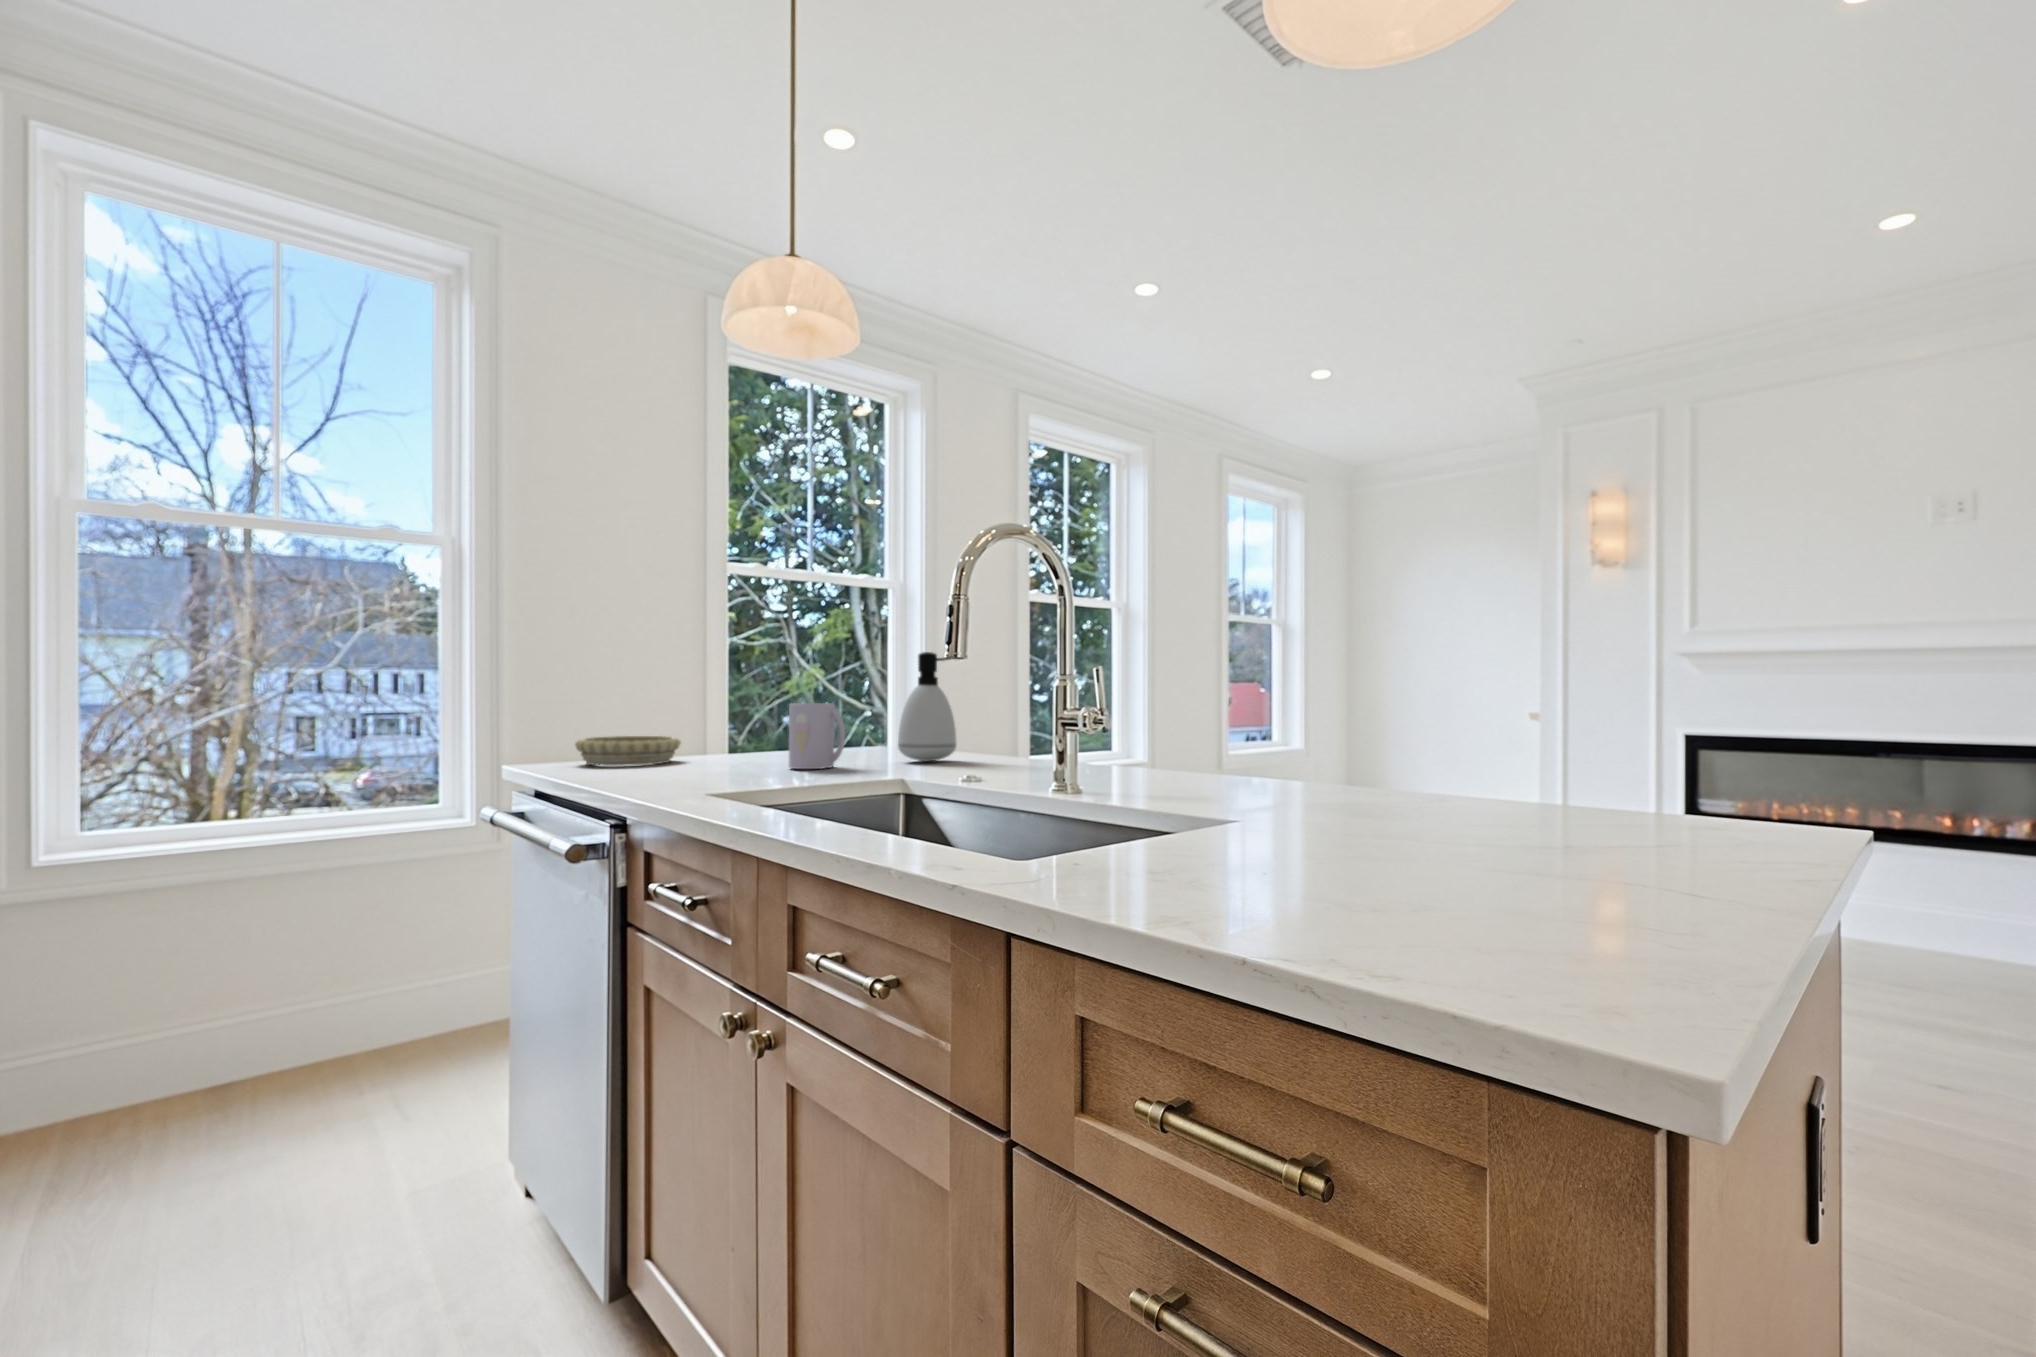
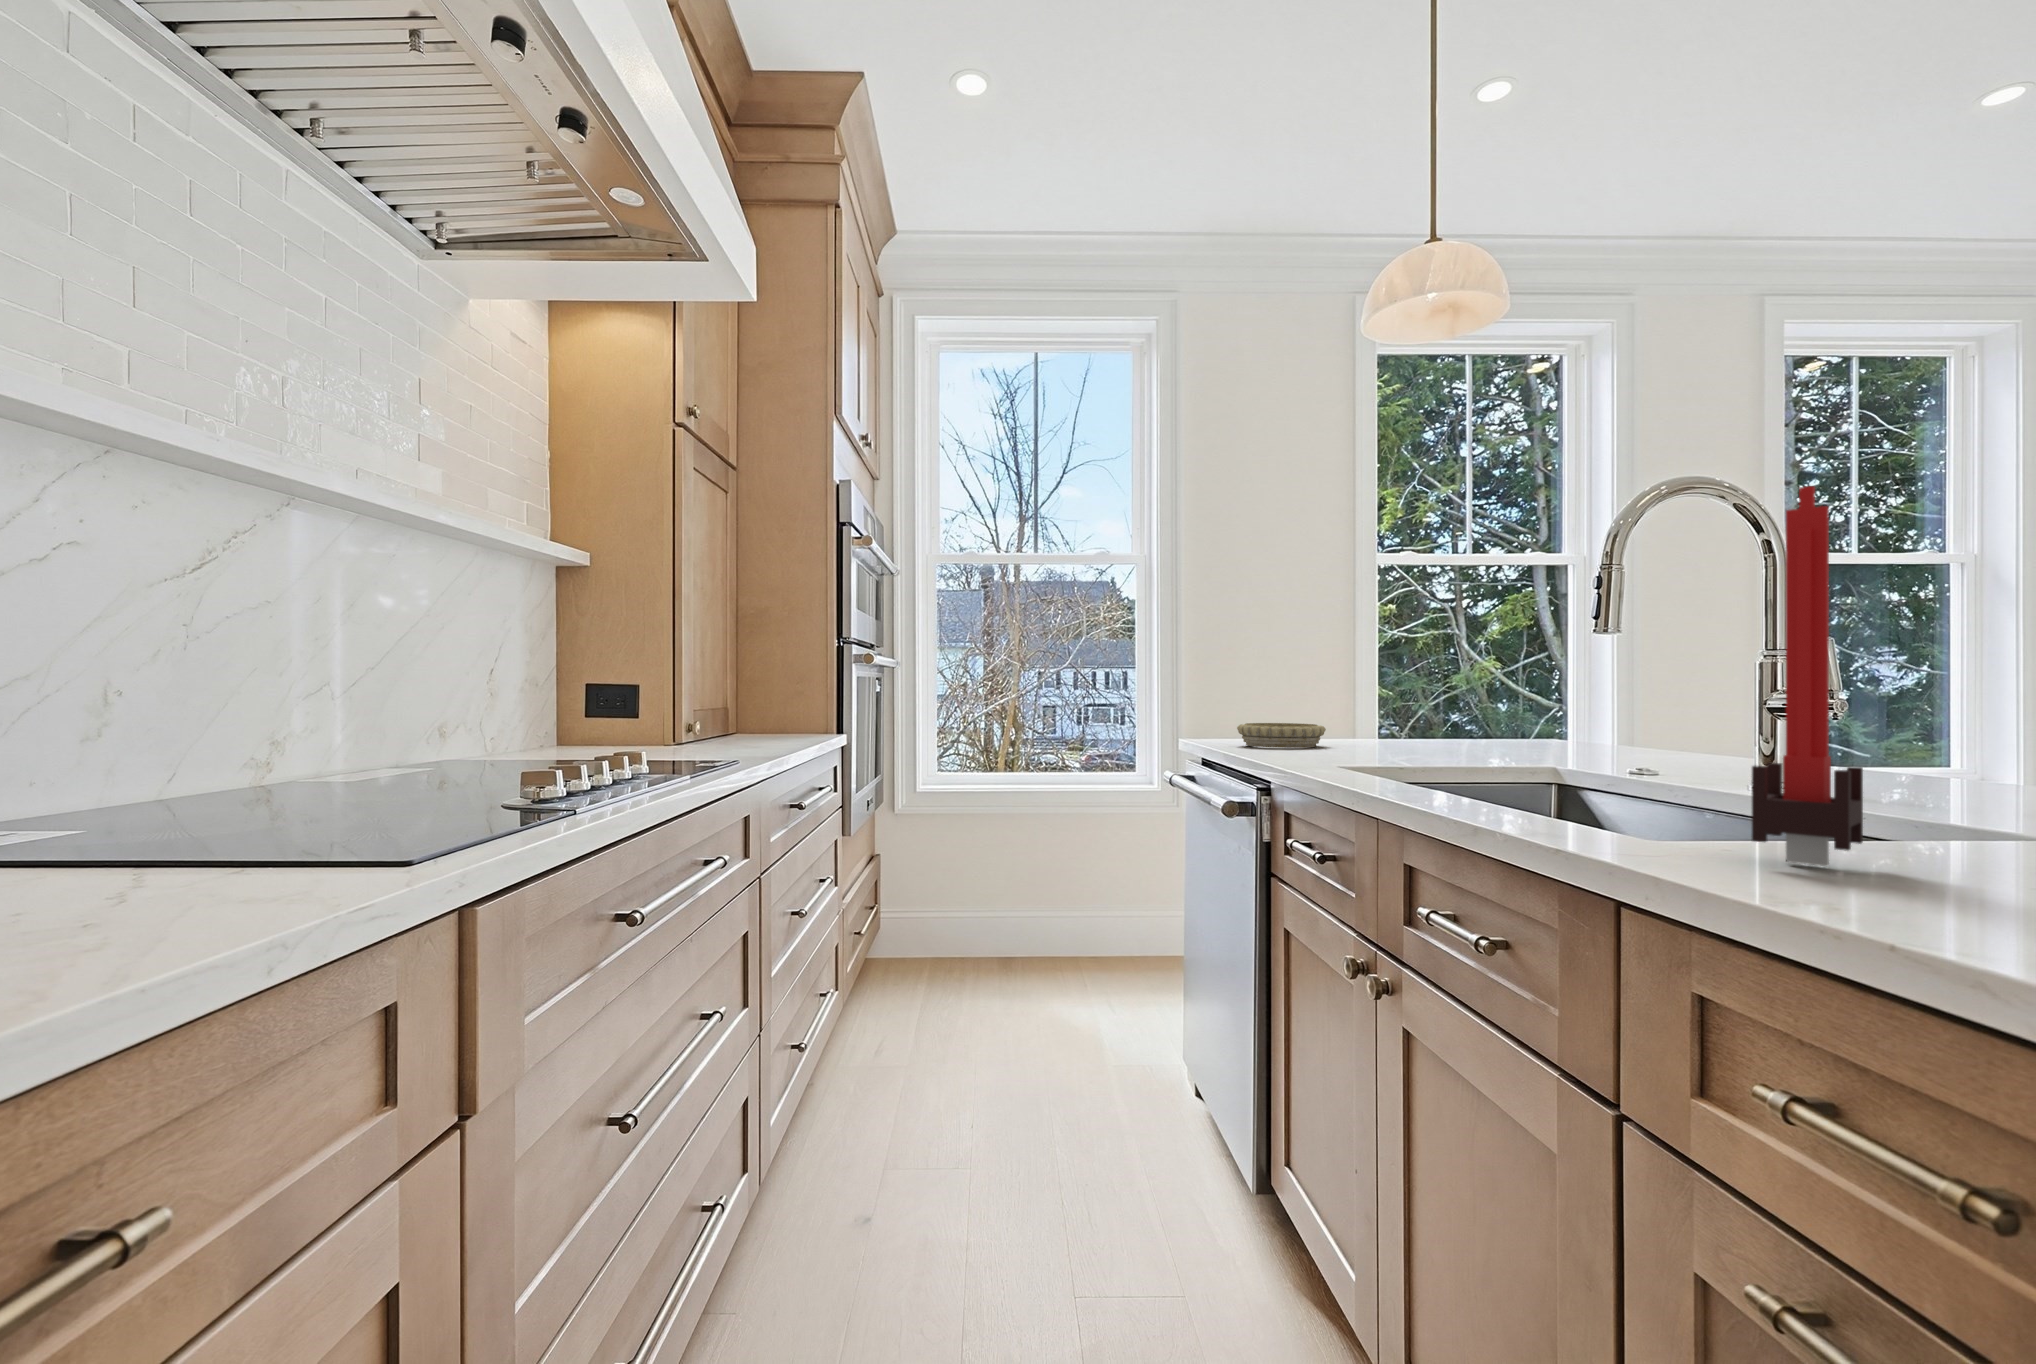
candle: none [1284,479,1392,910] -> present [1752,486,1863,866]
soap dispenser: present [898,652,956,761] -> none [1539,642,1612,756]
mug: present [789,703,845,769] -> none [1419,694,1477,757]

